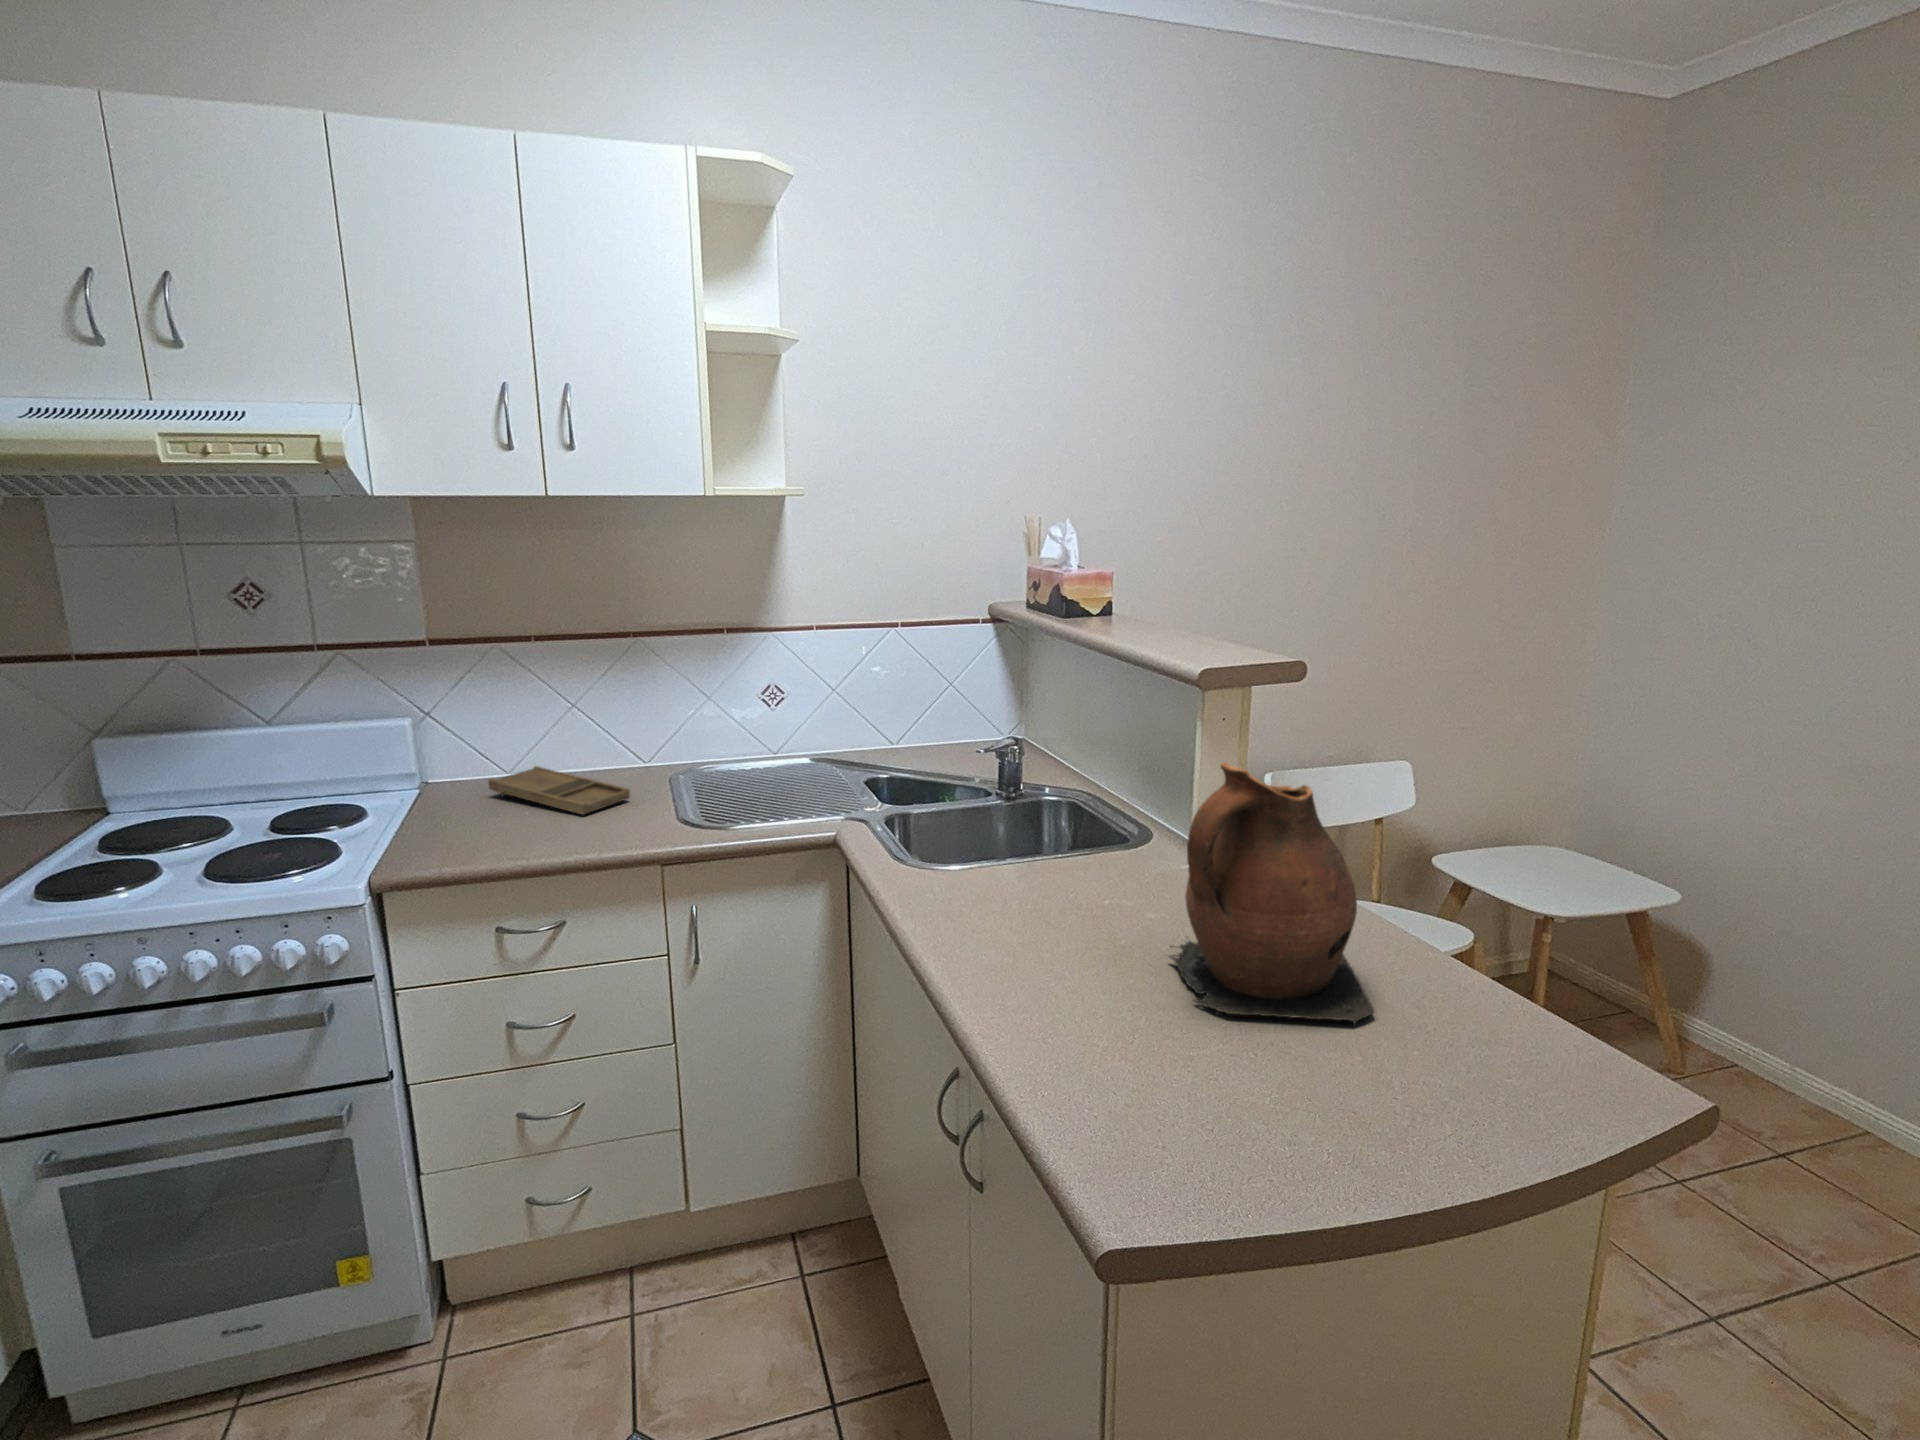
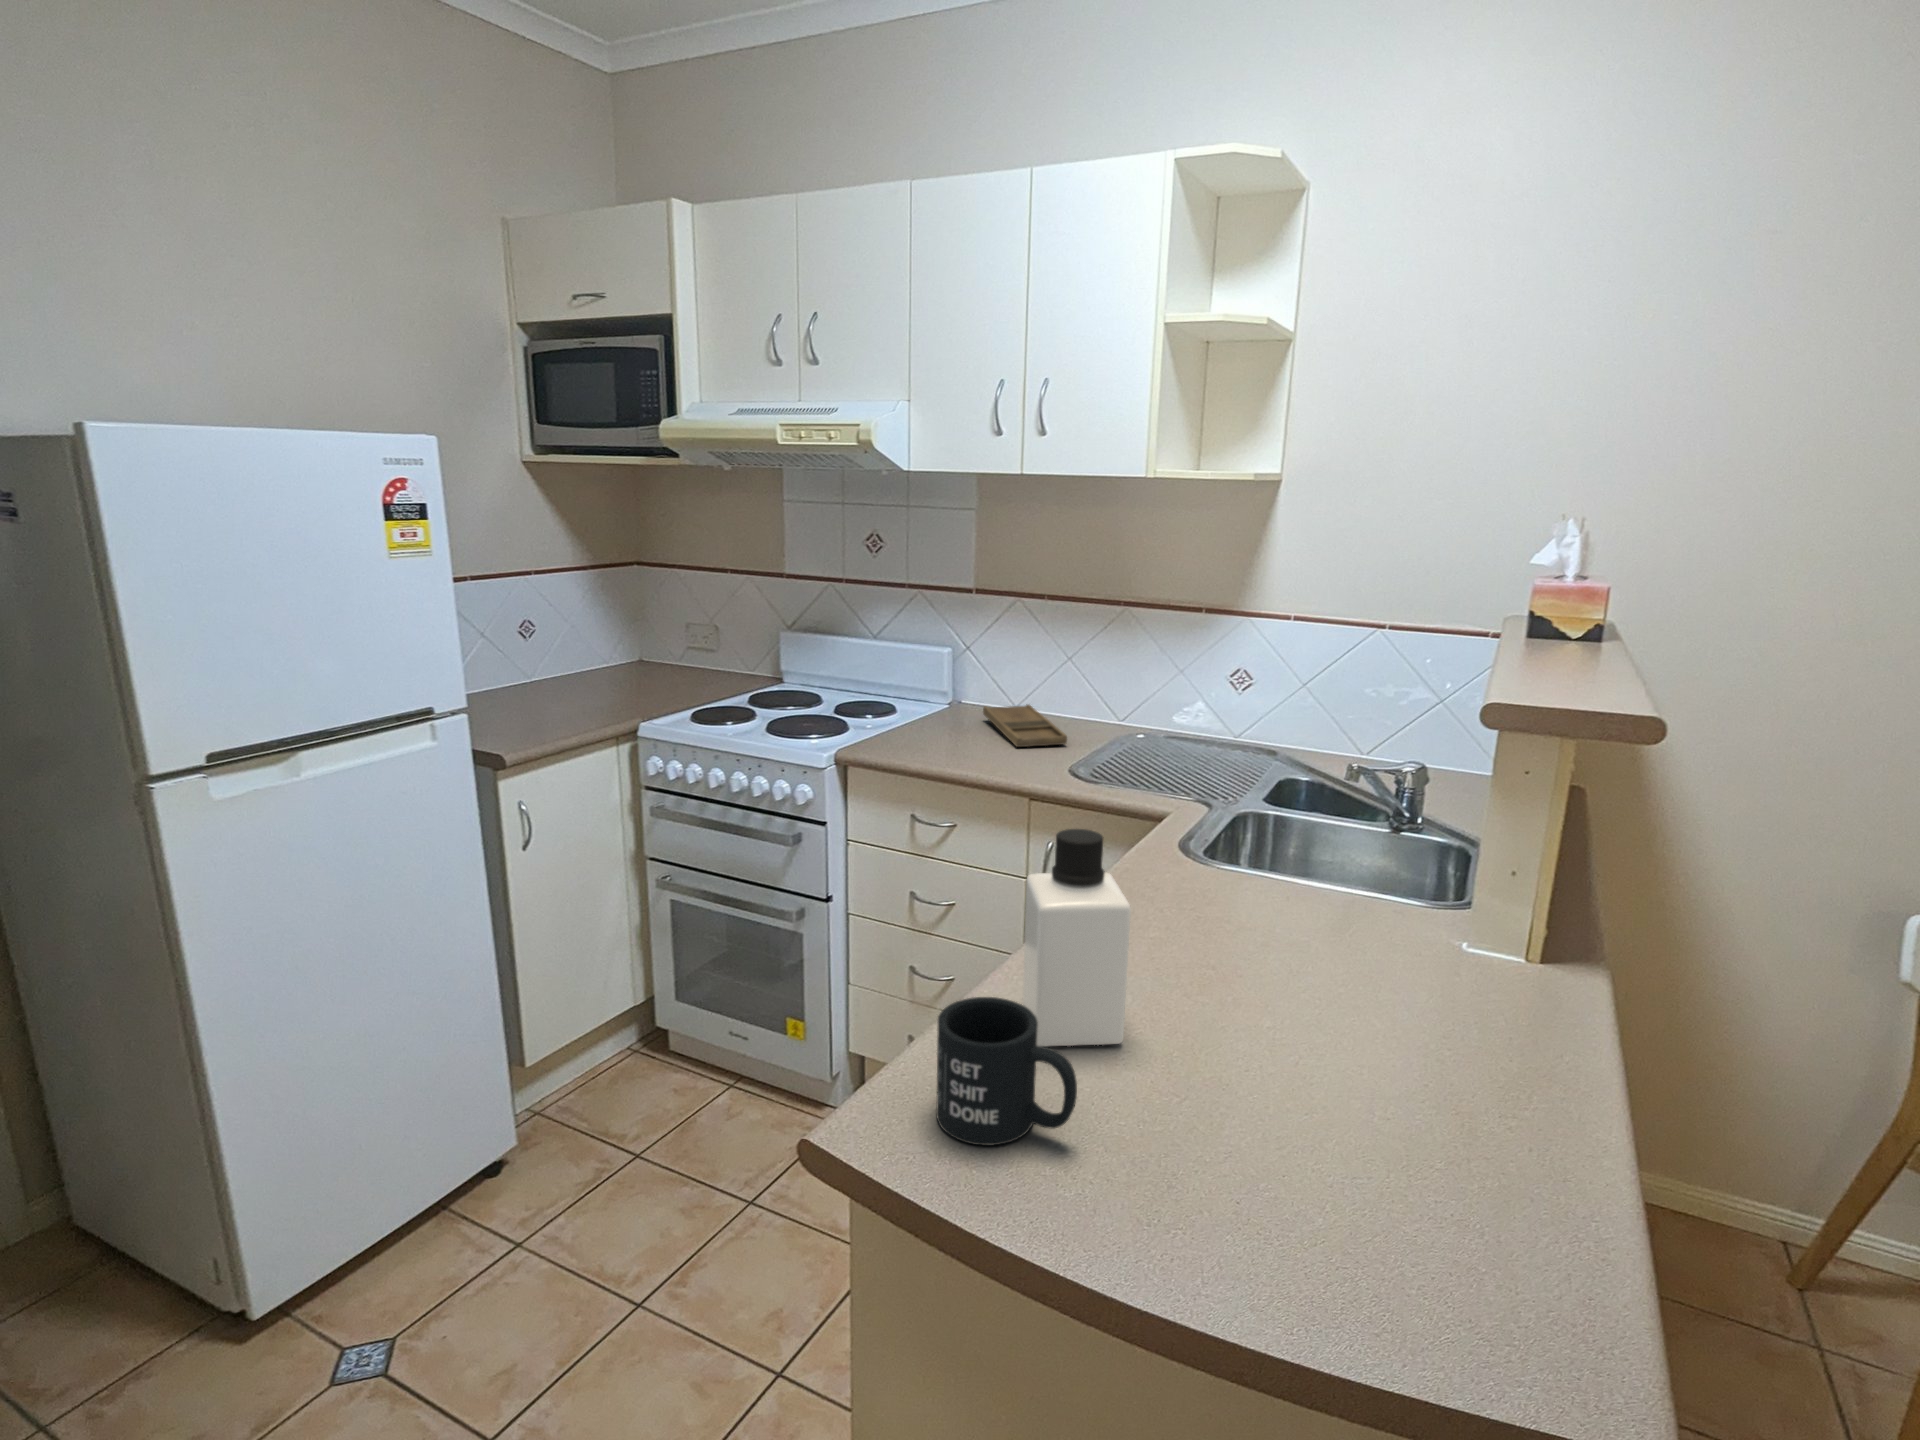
ceramic pitcher: present [1170,763,1374,1025] -> none [1208,786,1468,1119]
bottle: none [1053,849,1178,1080] -> present [1023,829,1131,1047]
mug: none [1159,1035,1306,1196] -> present [936,997,1077,1145]

